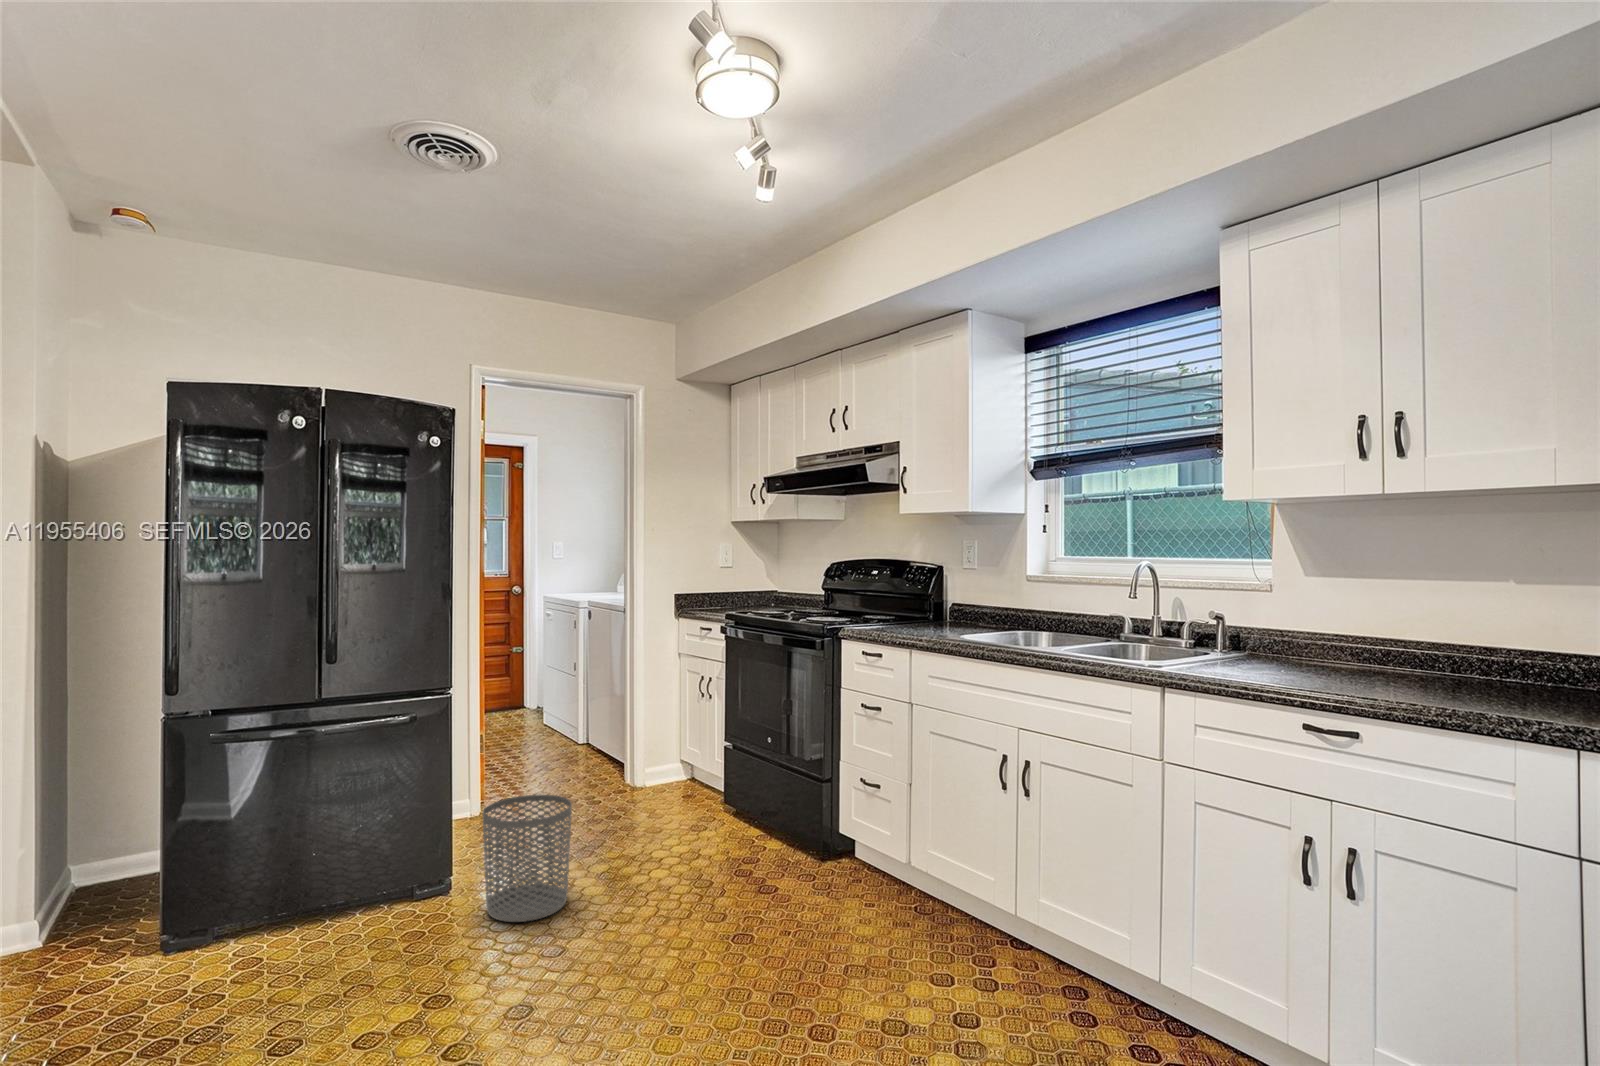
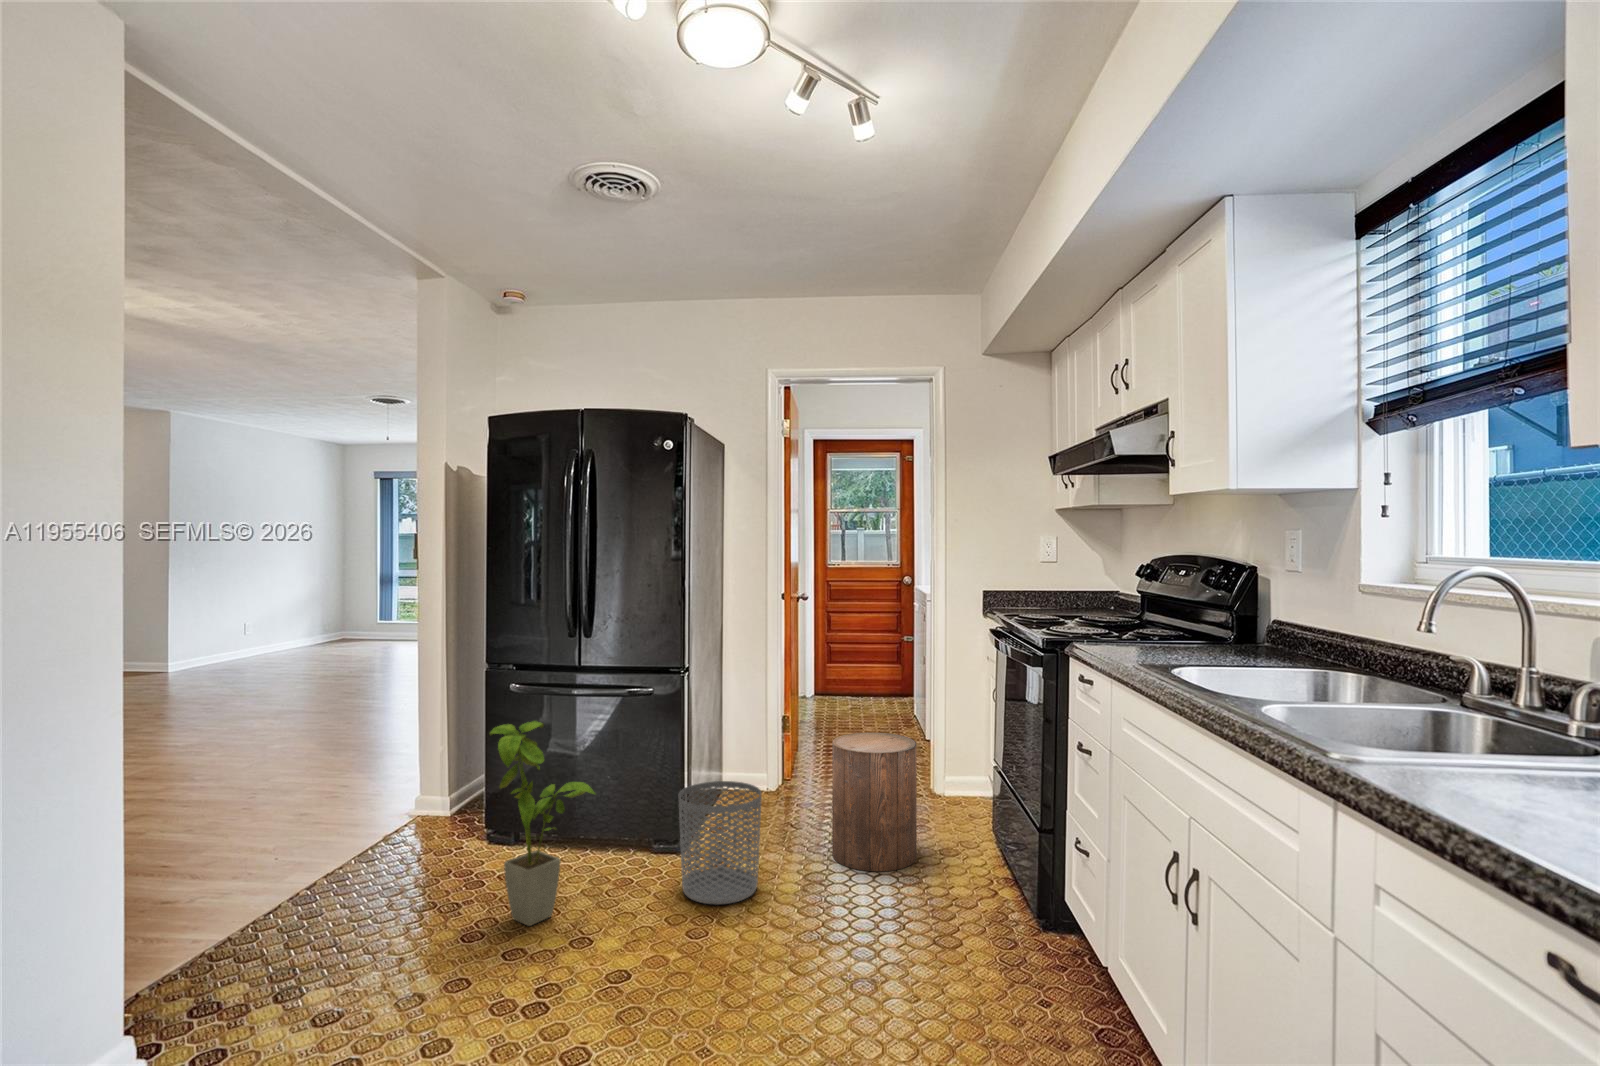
stool: none [598,729,678,858] -> present [832,733,917,872]
house plant: none [294,758,435,998] -> present [490,721,595,926]

